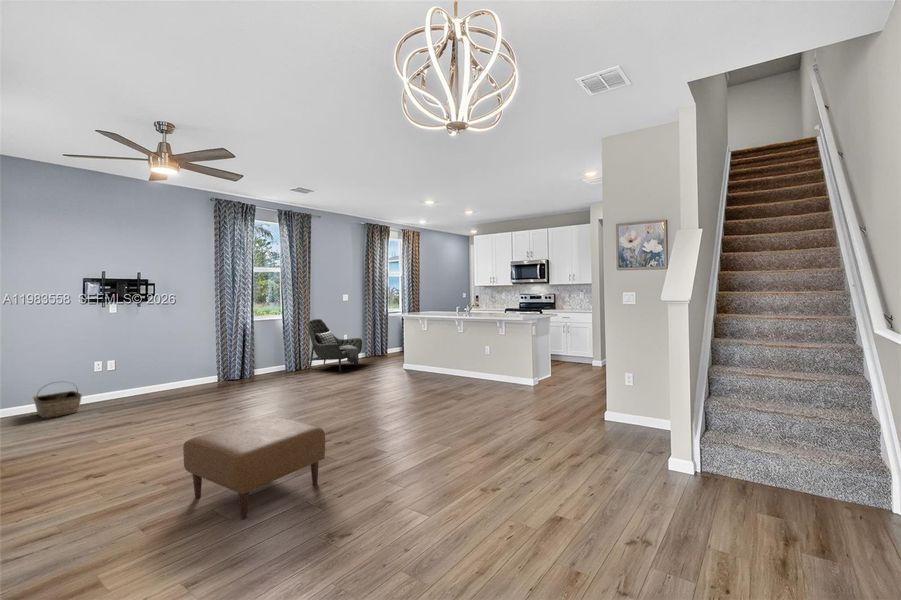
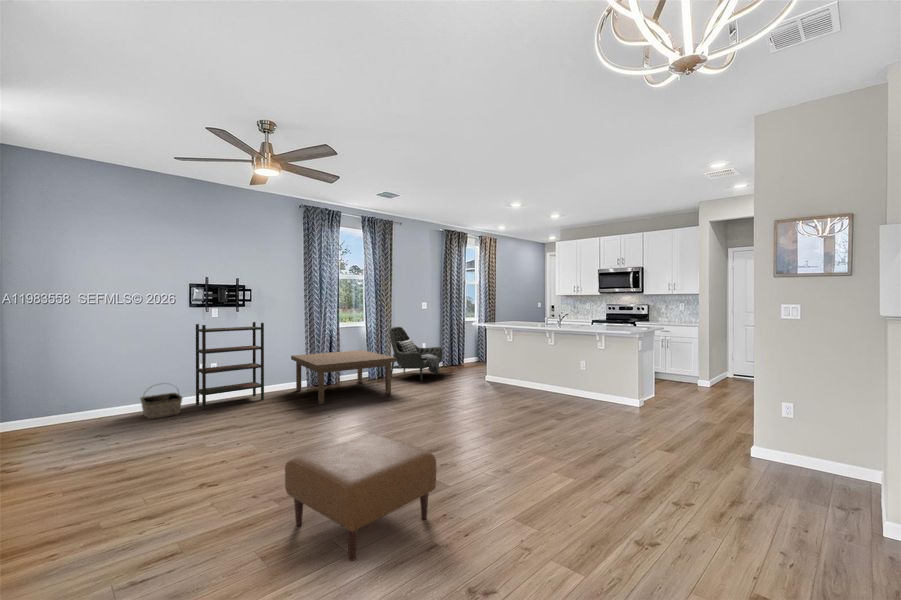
bookshelf: none [95,317,173,407] -> present [196,322,264,409]
coffee table: none [203,343,312,397] -> present [291,350,396,404]

